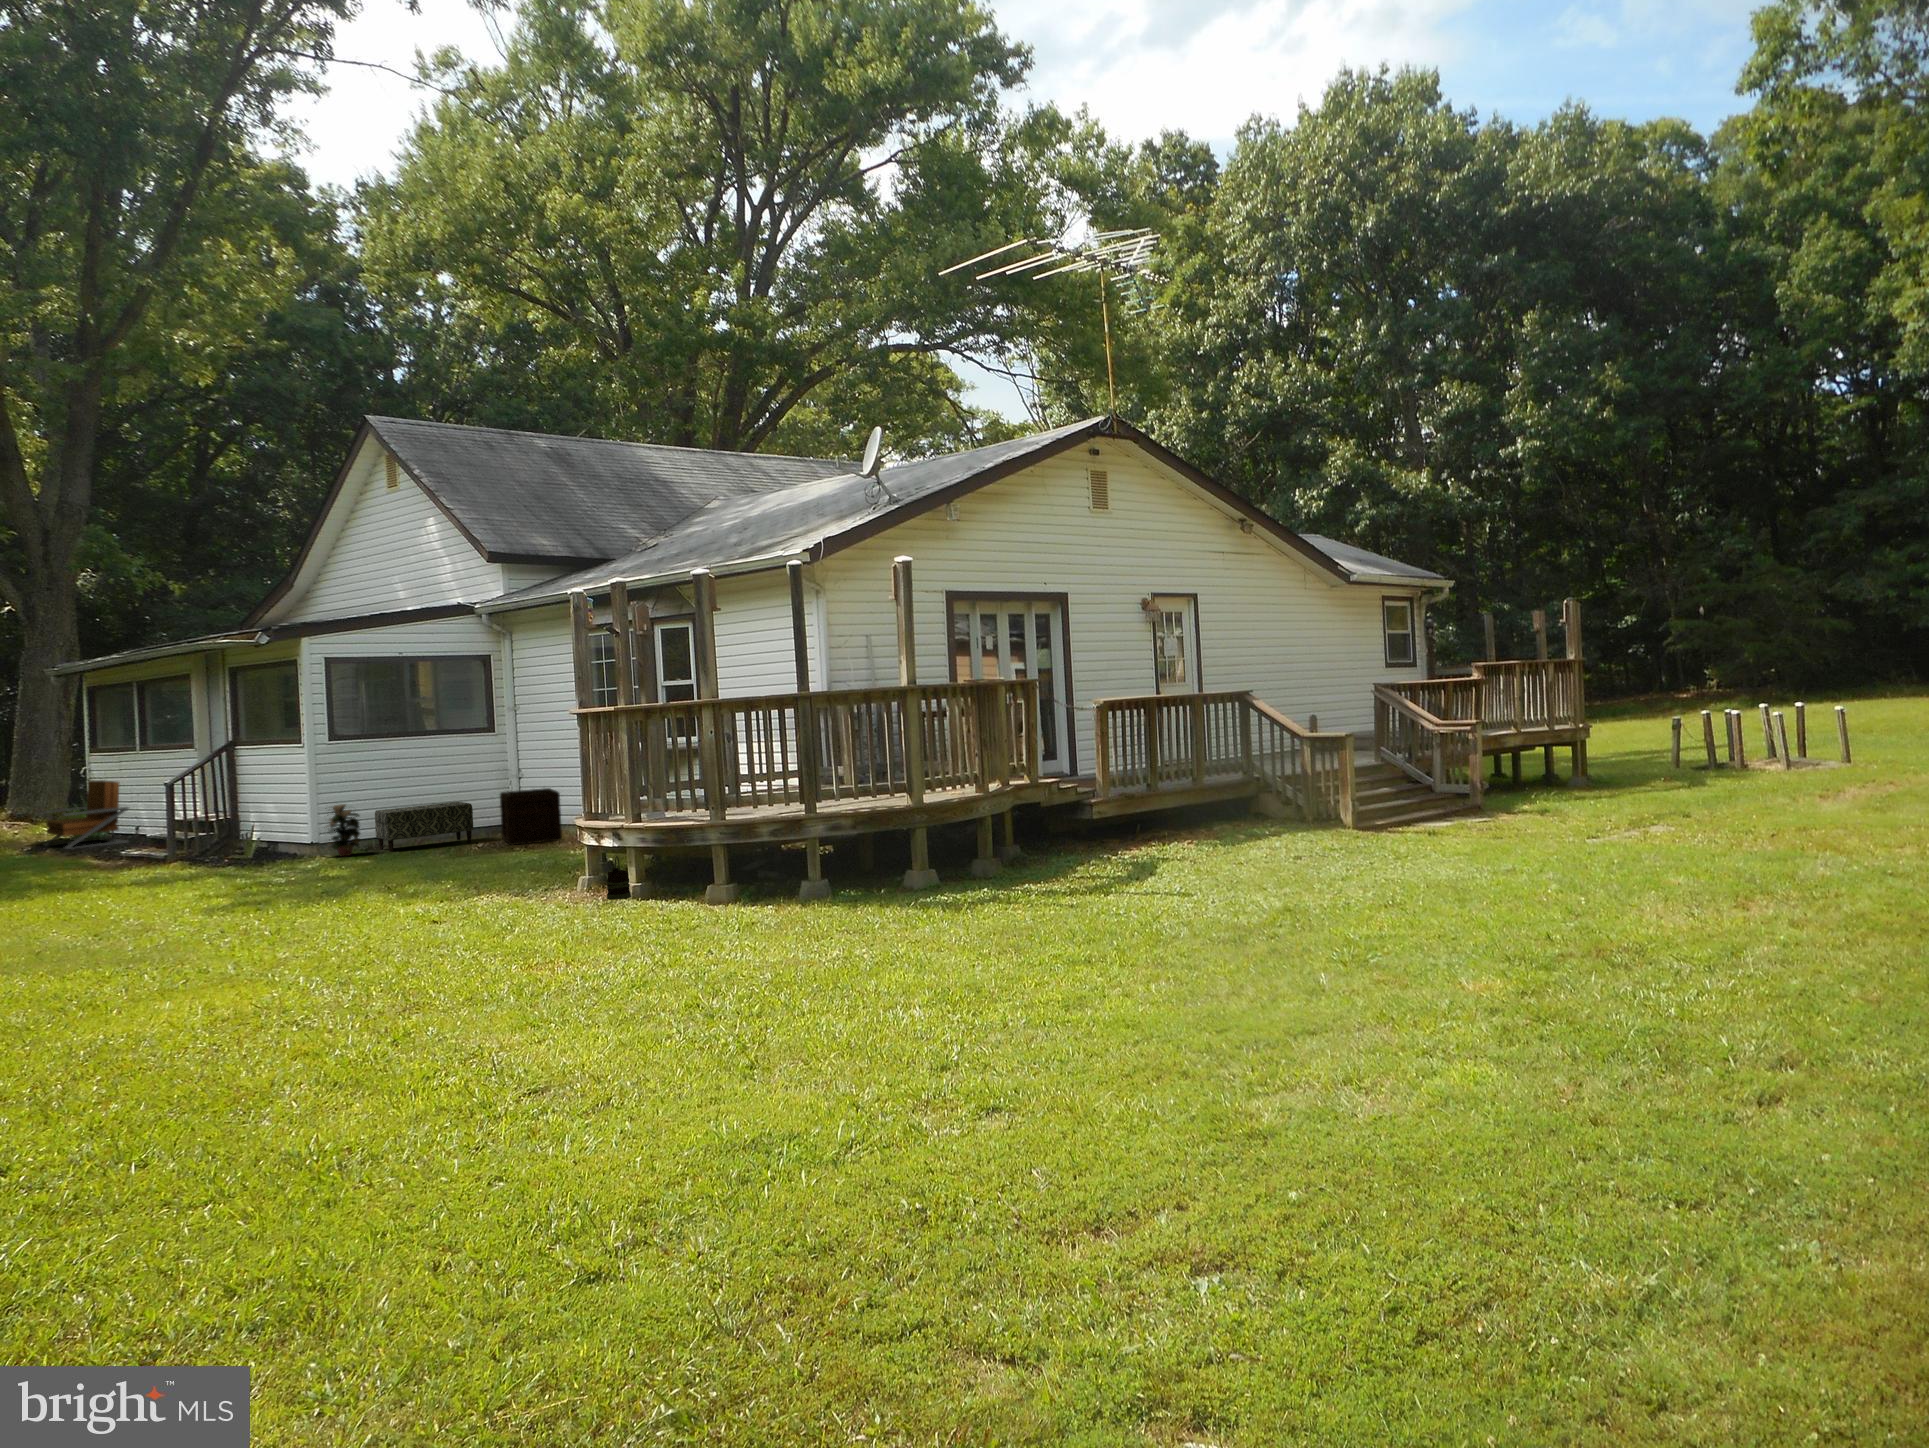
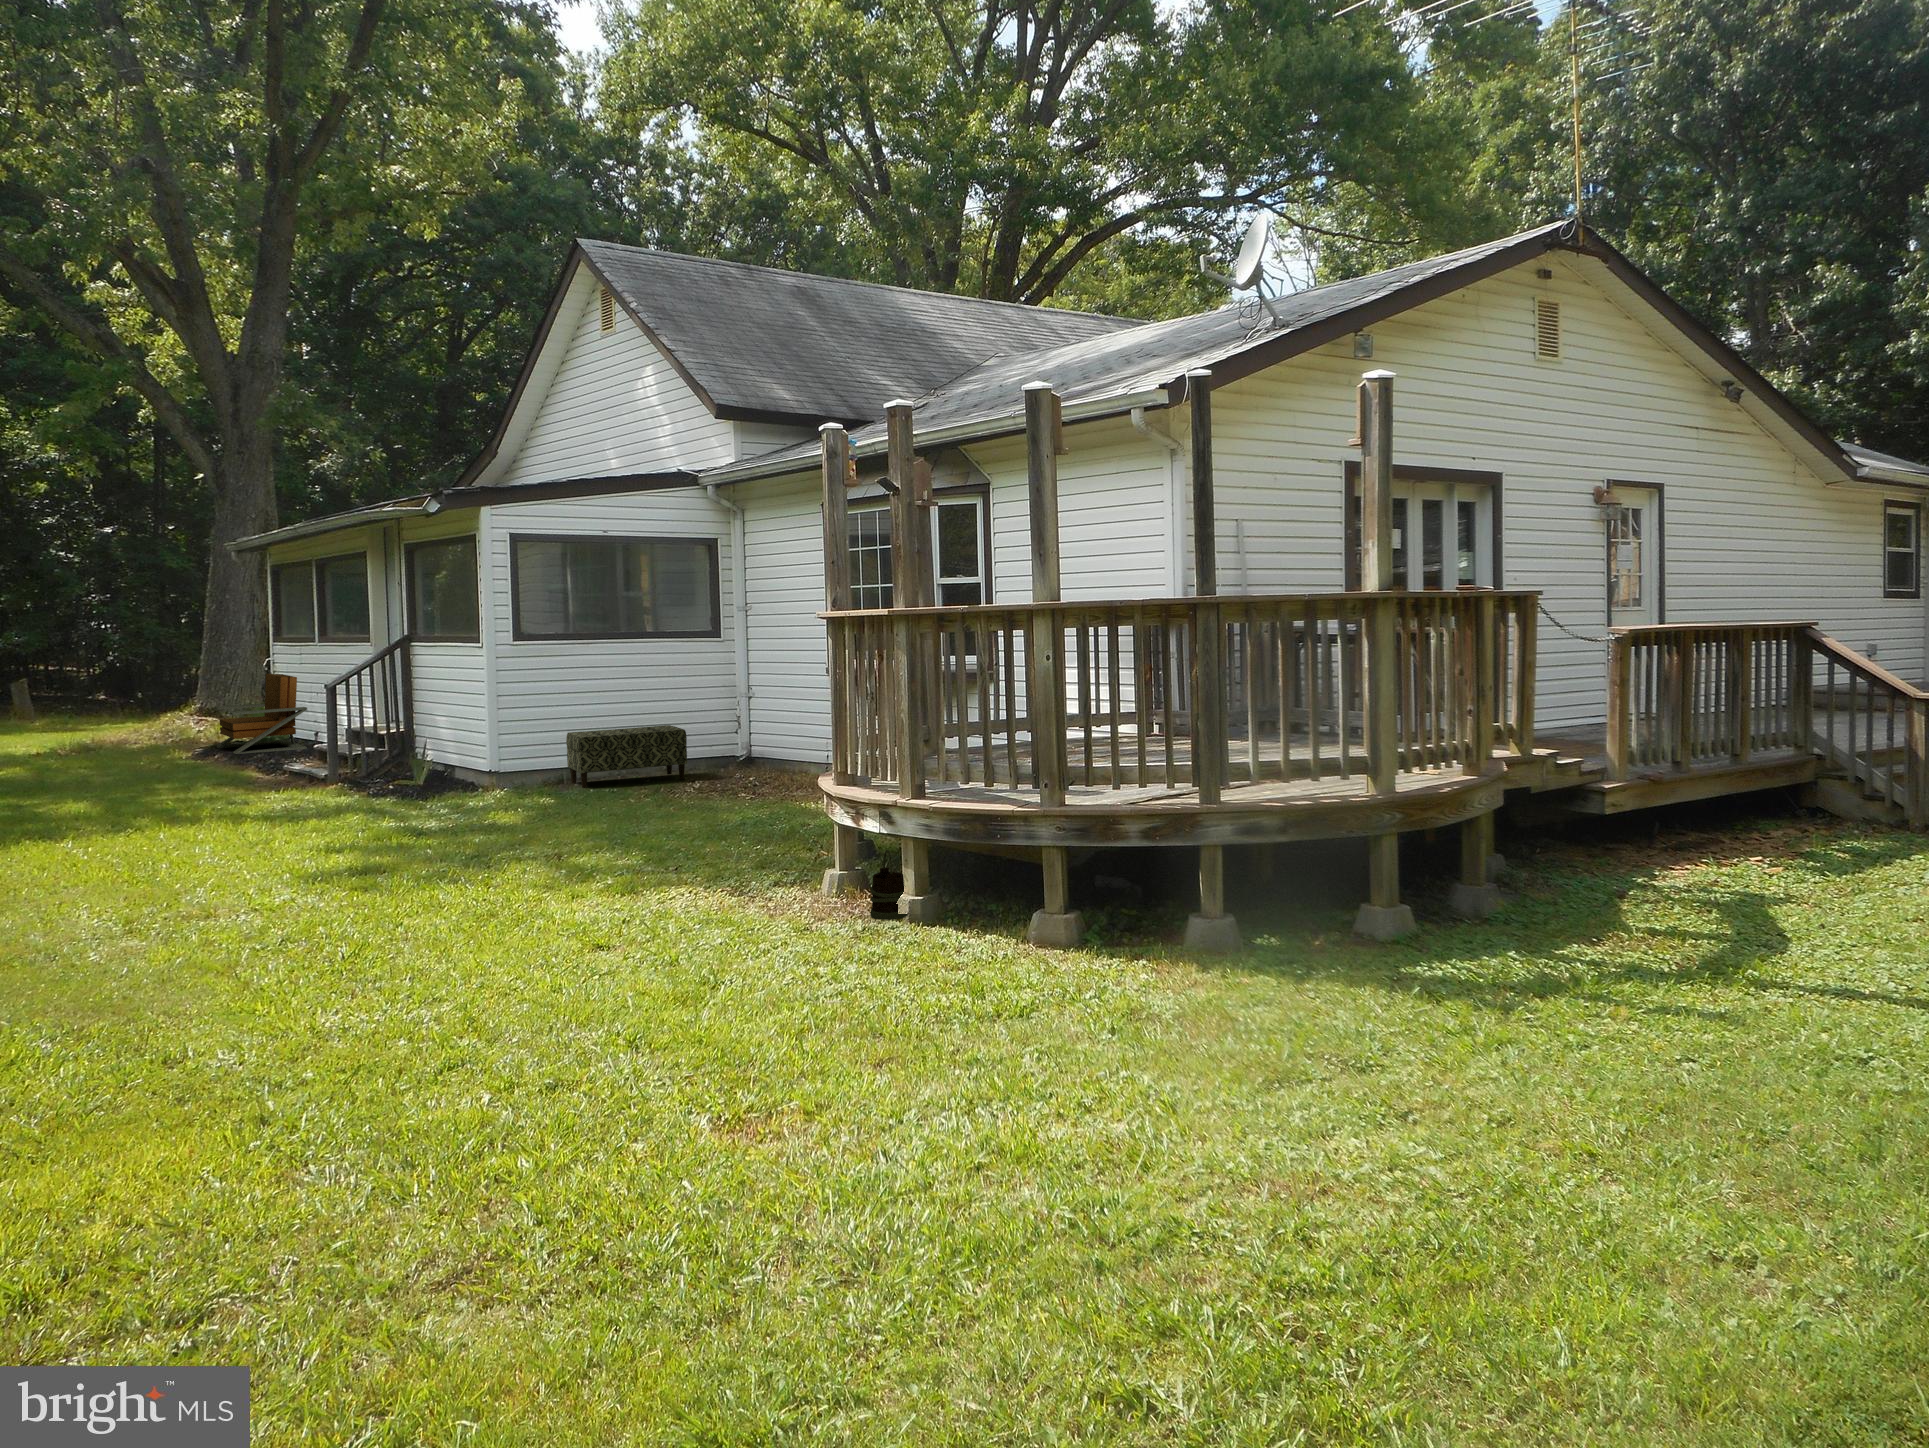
wooden crate: present [500,788,562,845] -> none [720,714,797,789]
decorative plant: present [328,804,360,856] -> none [501,723,553,791]

